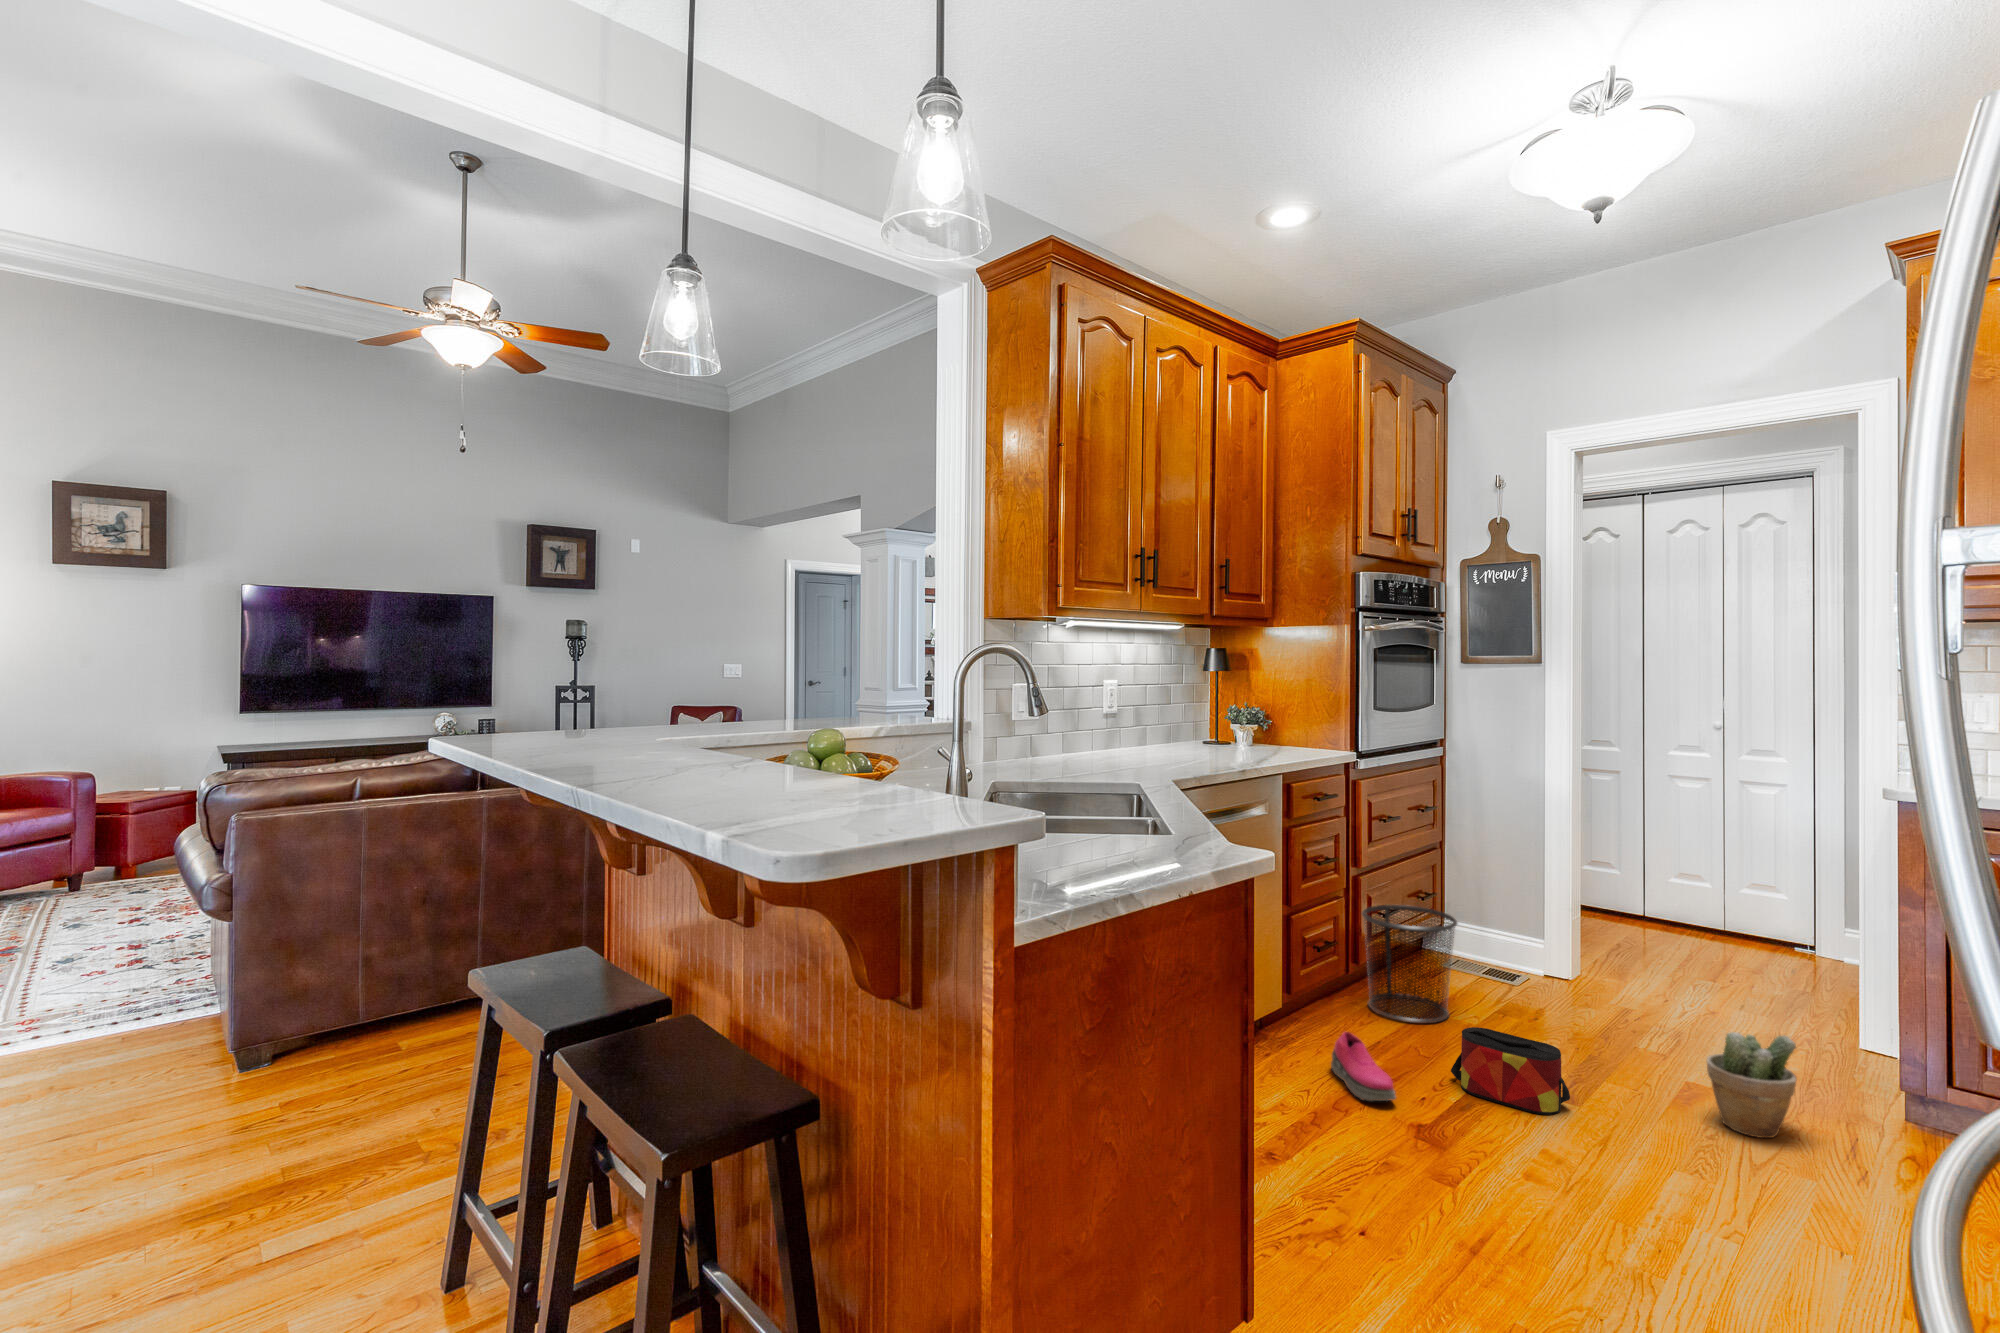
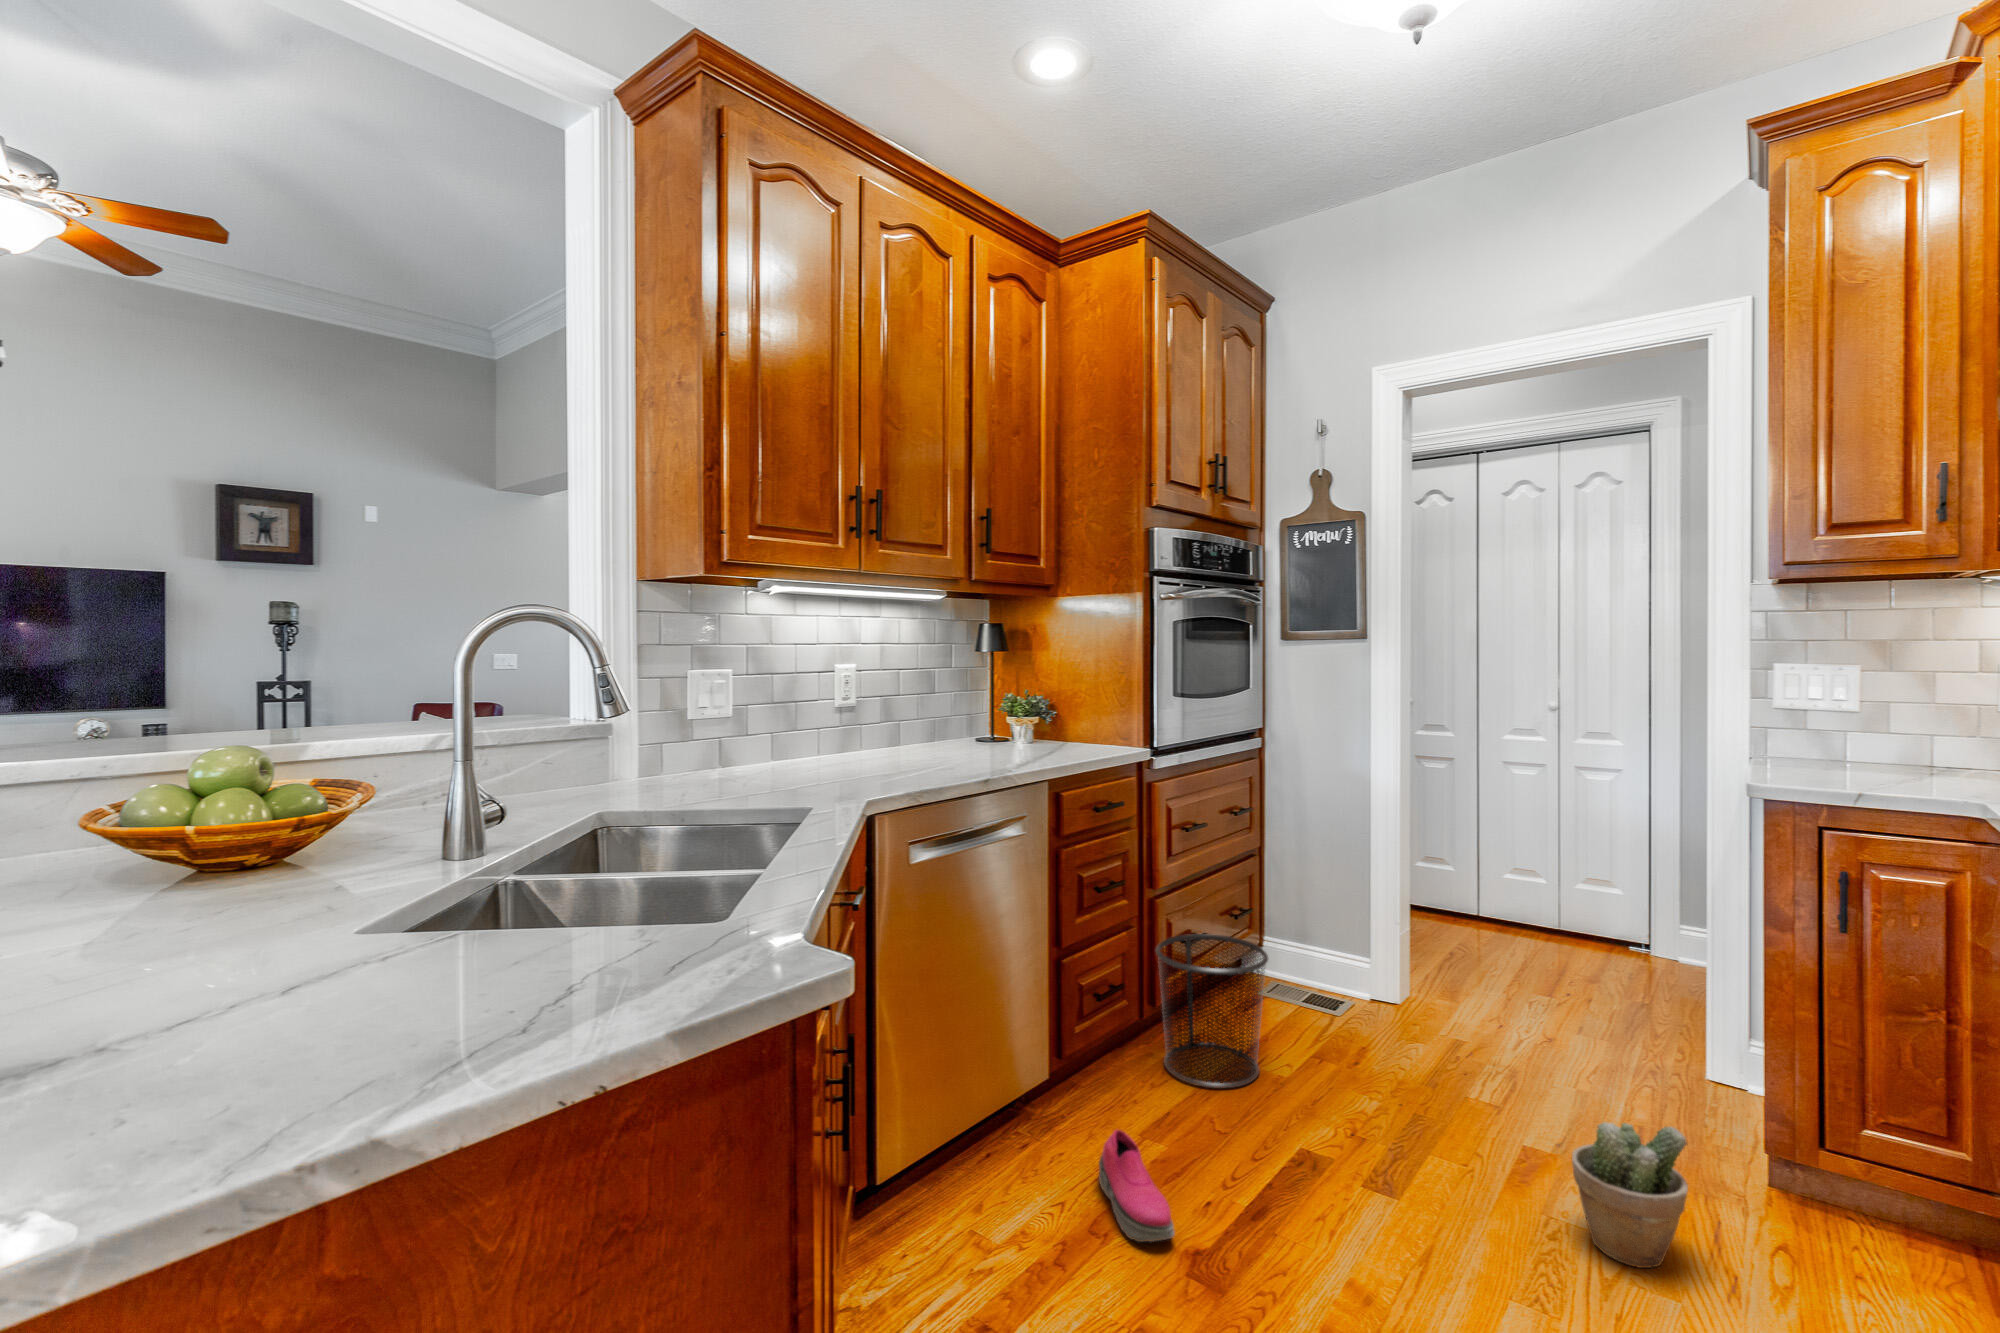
bag: present [1451,1027,1570,1115] -> none [1251,1116,1401,1246]

